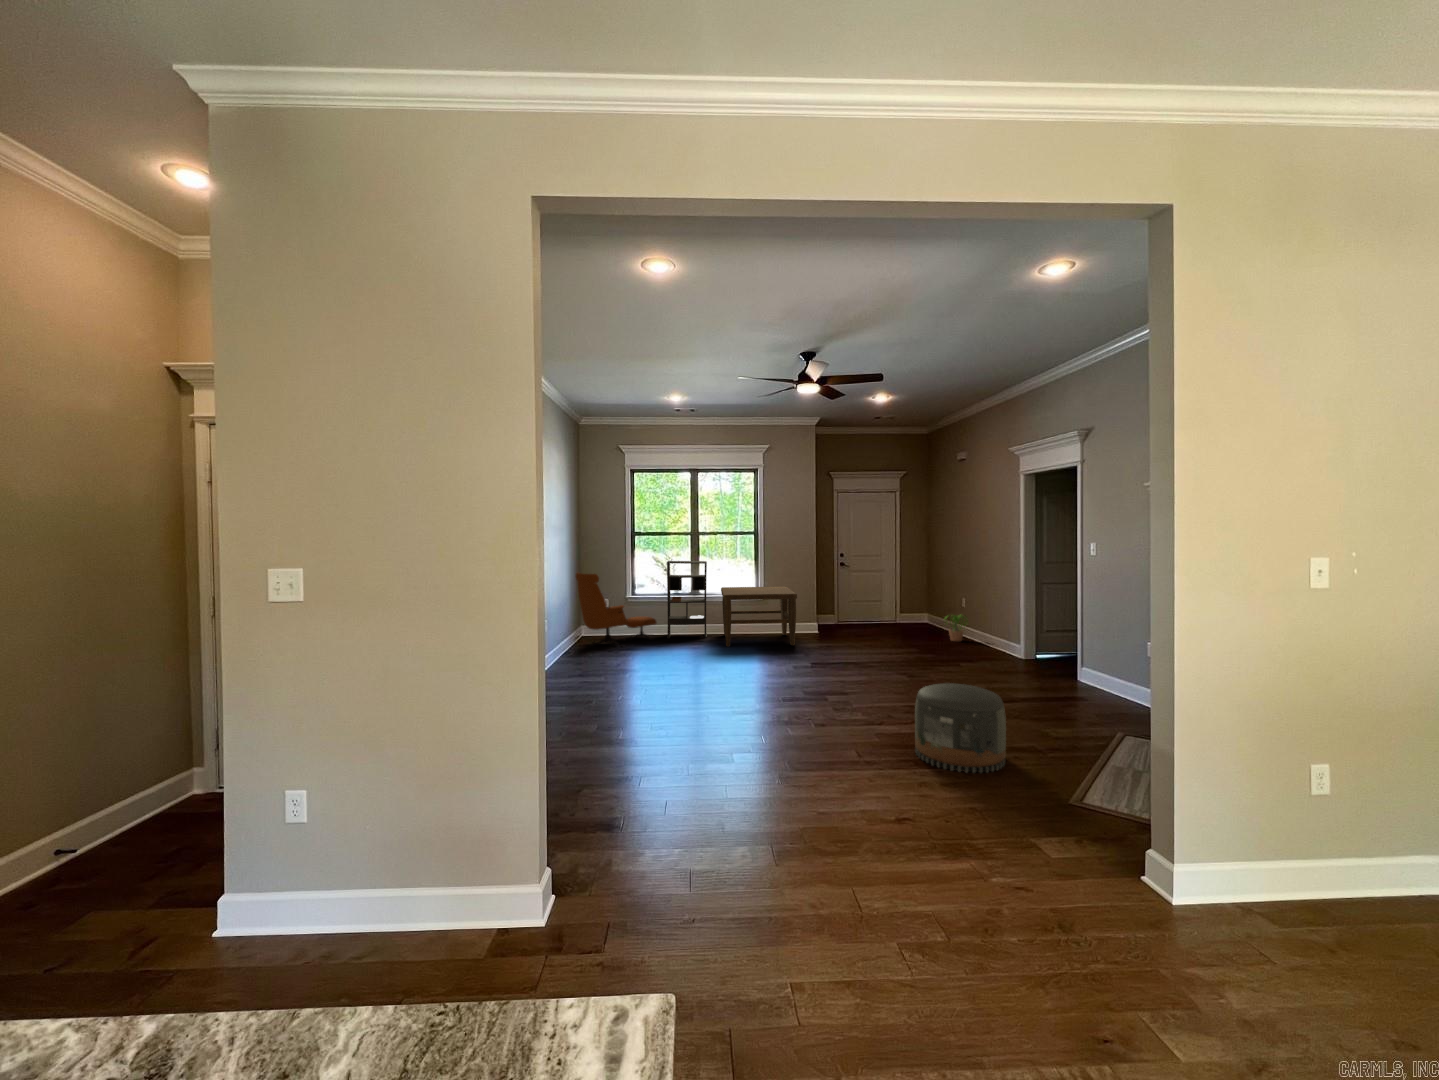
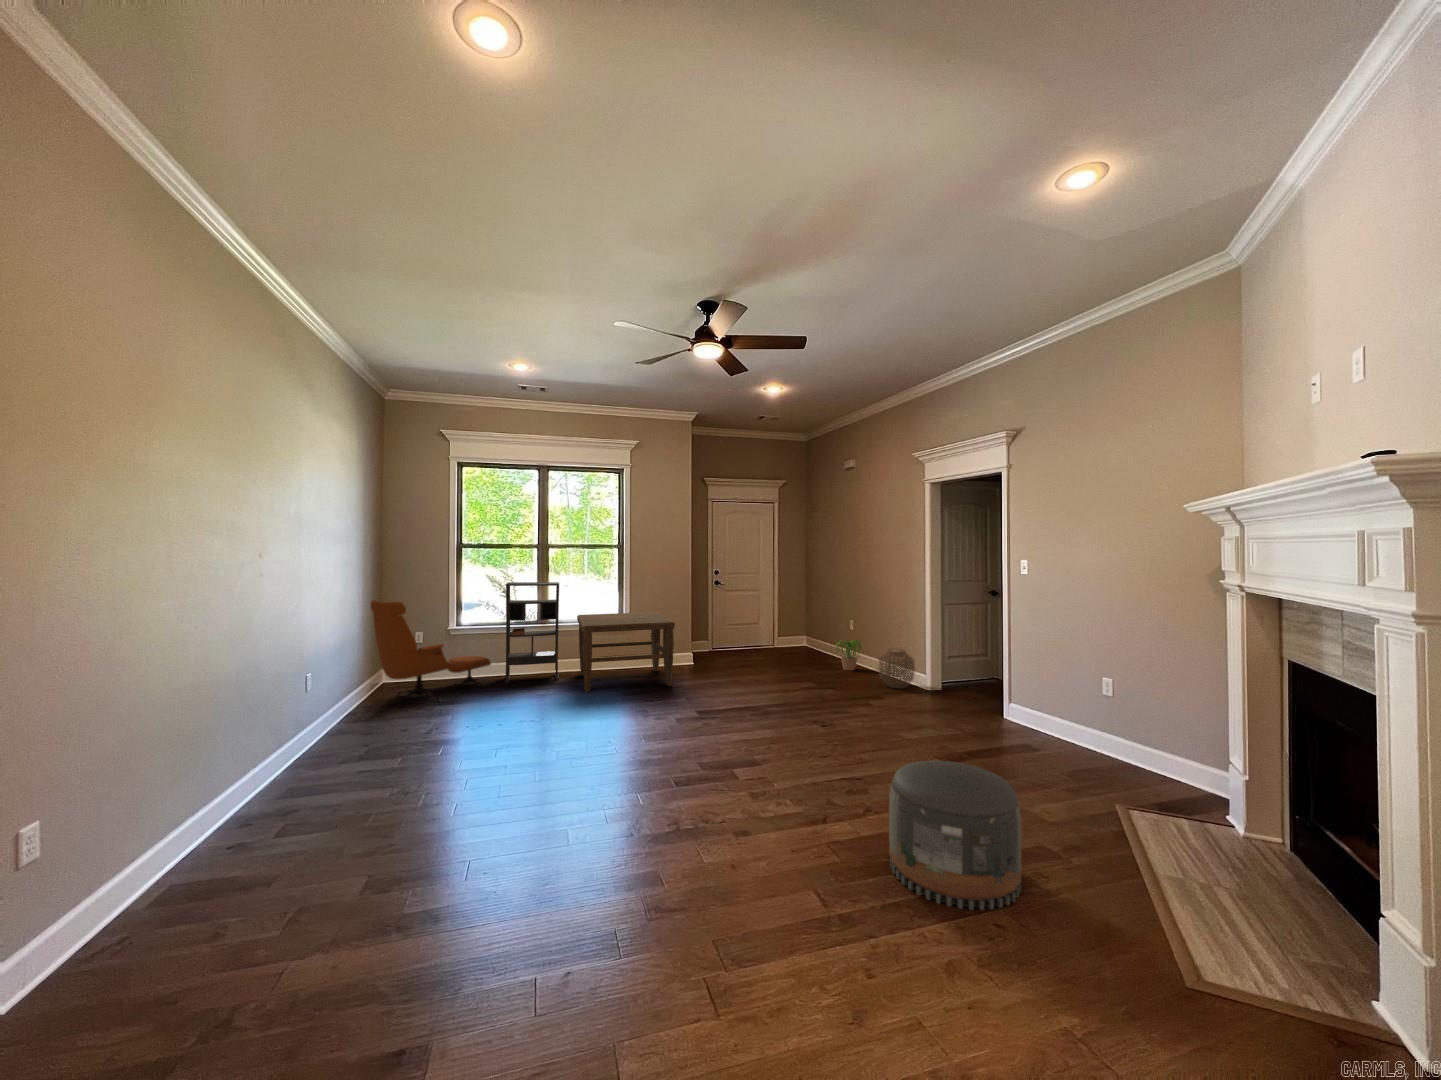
woven basket: none [977,622,1010,656] -> present [879,649,915,688]

